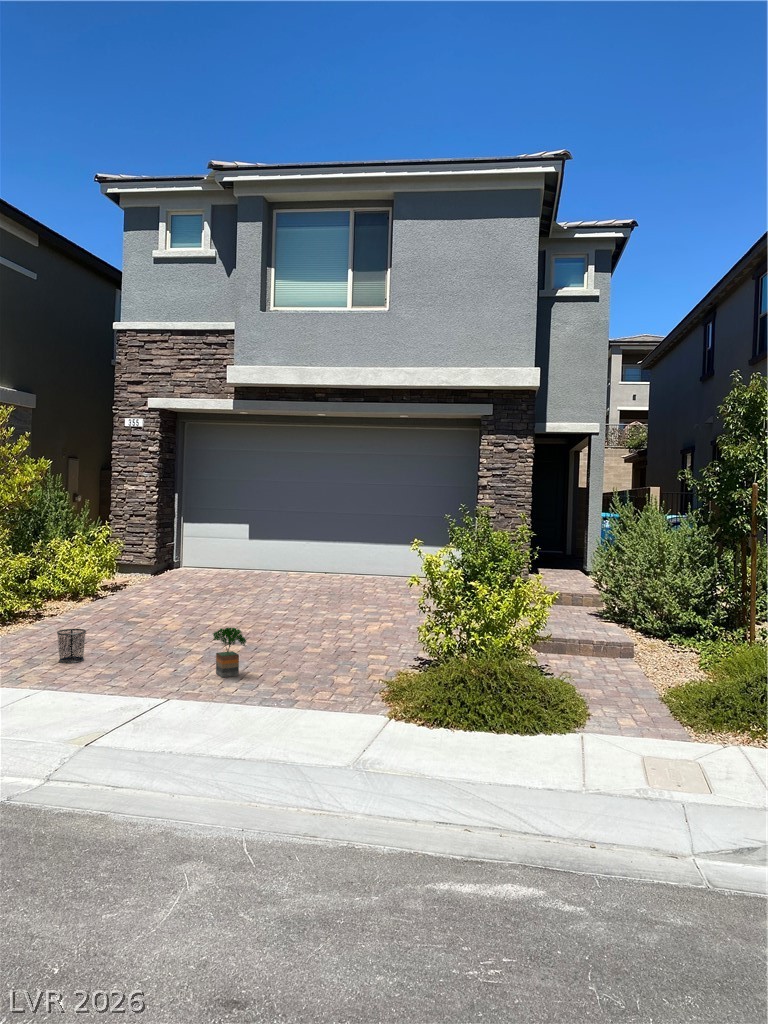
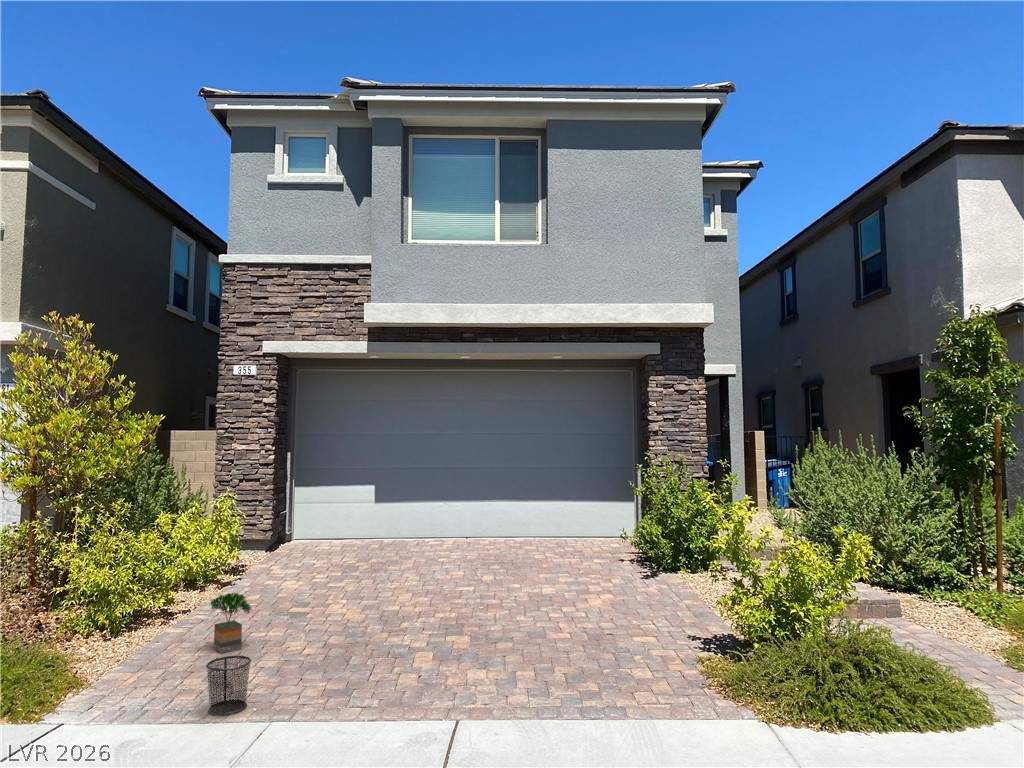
potted tree: present [213,628,246,677] -> present [210,593,251,653]

